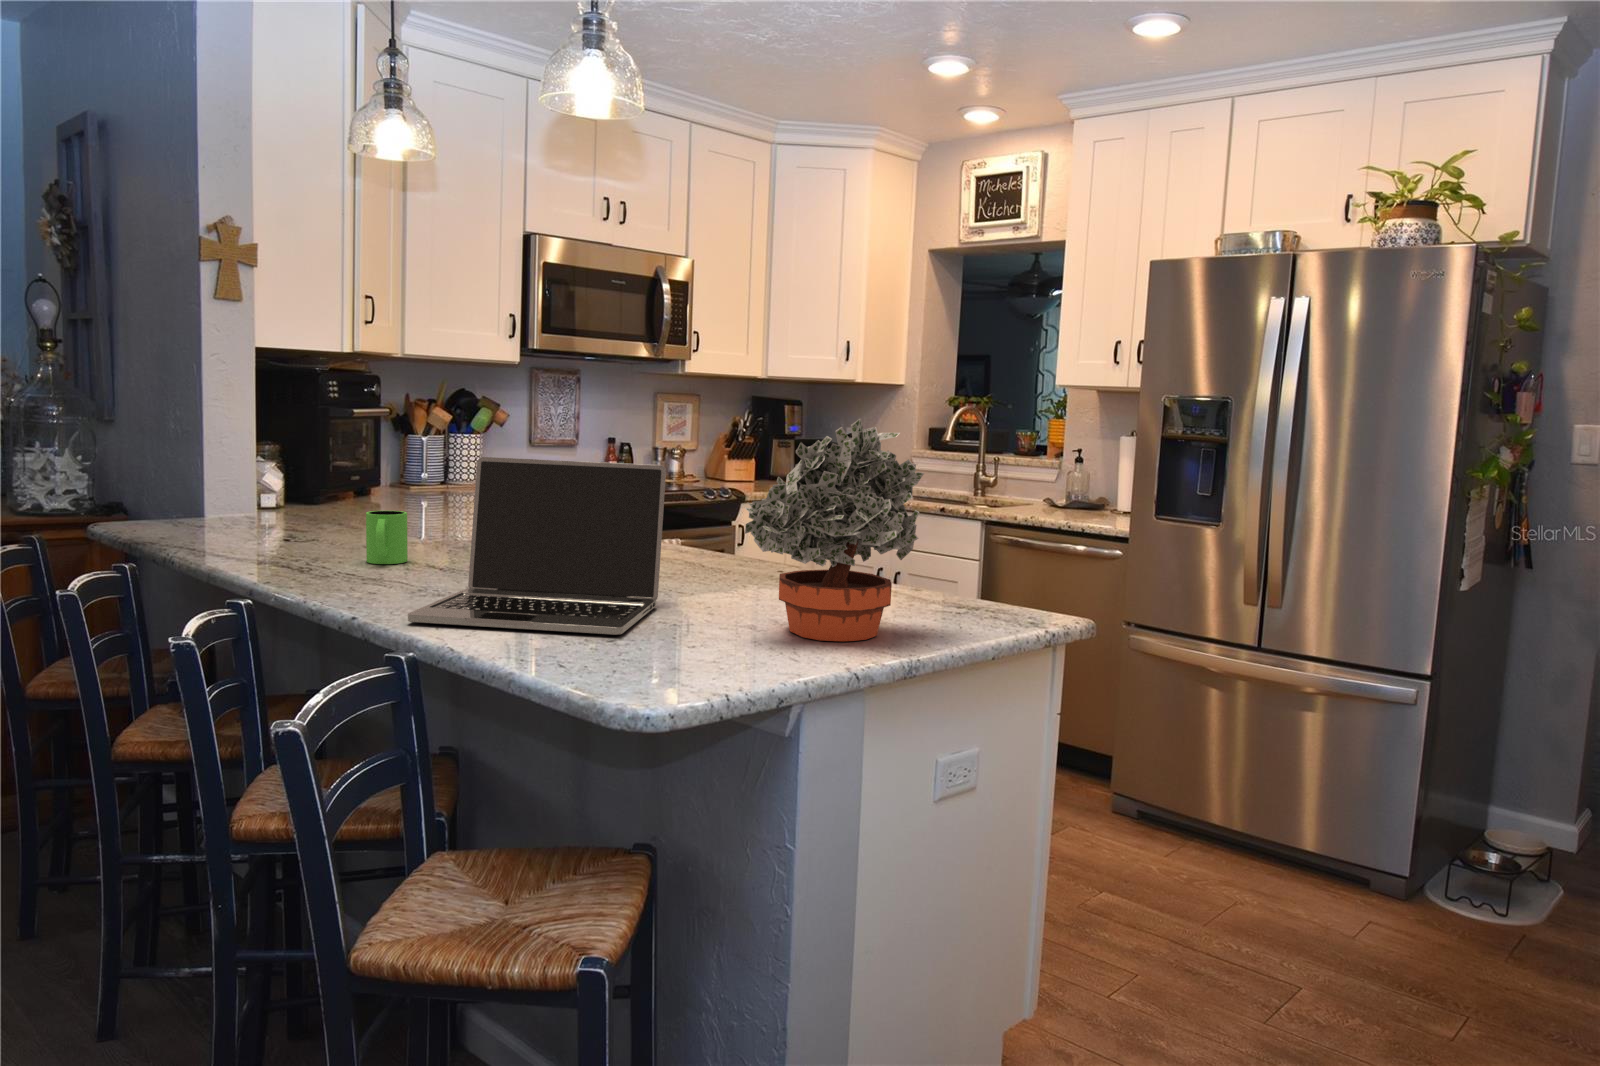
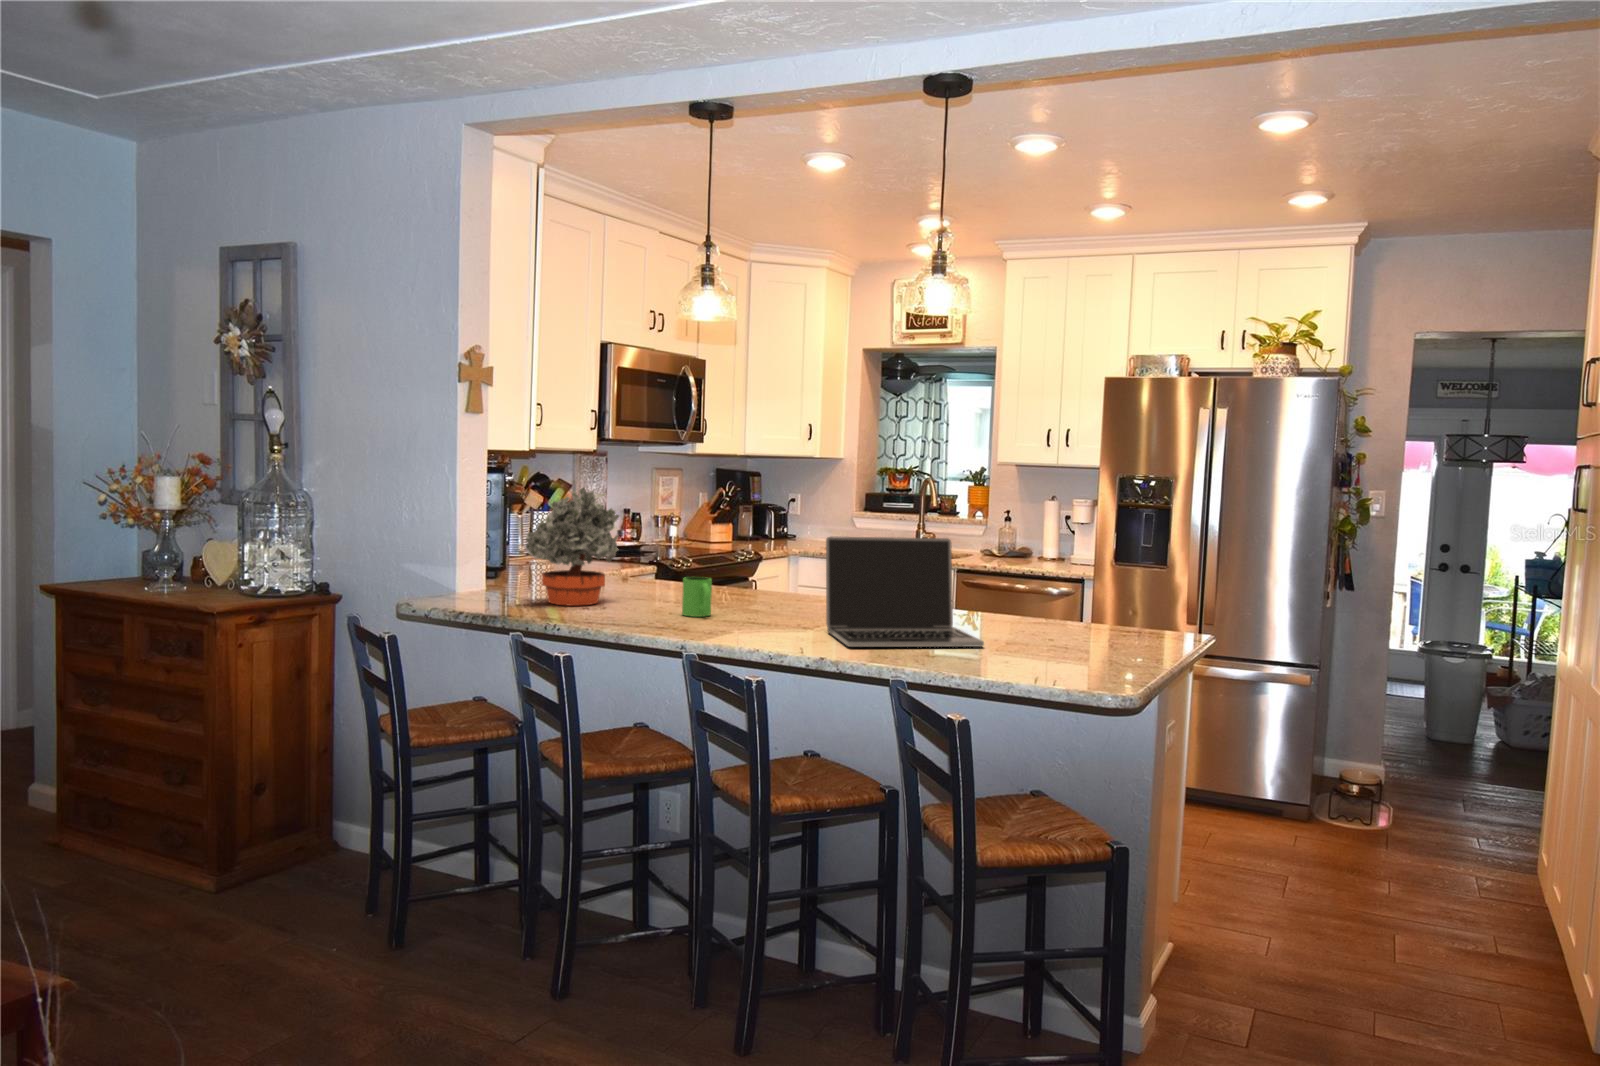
potted plant: present [745,419,924,641] -> present [526,487,619,606]

